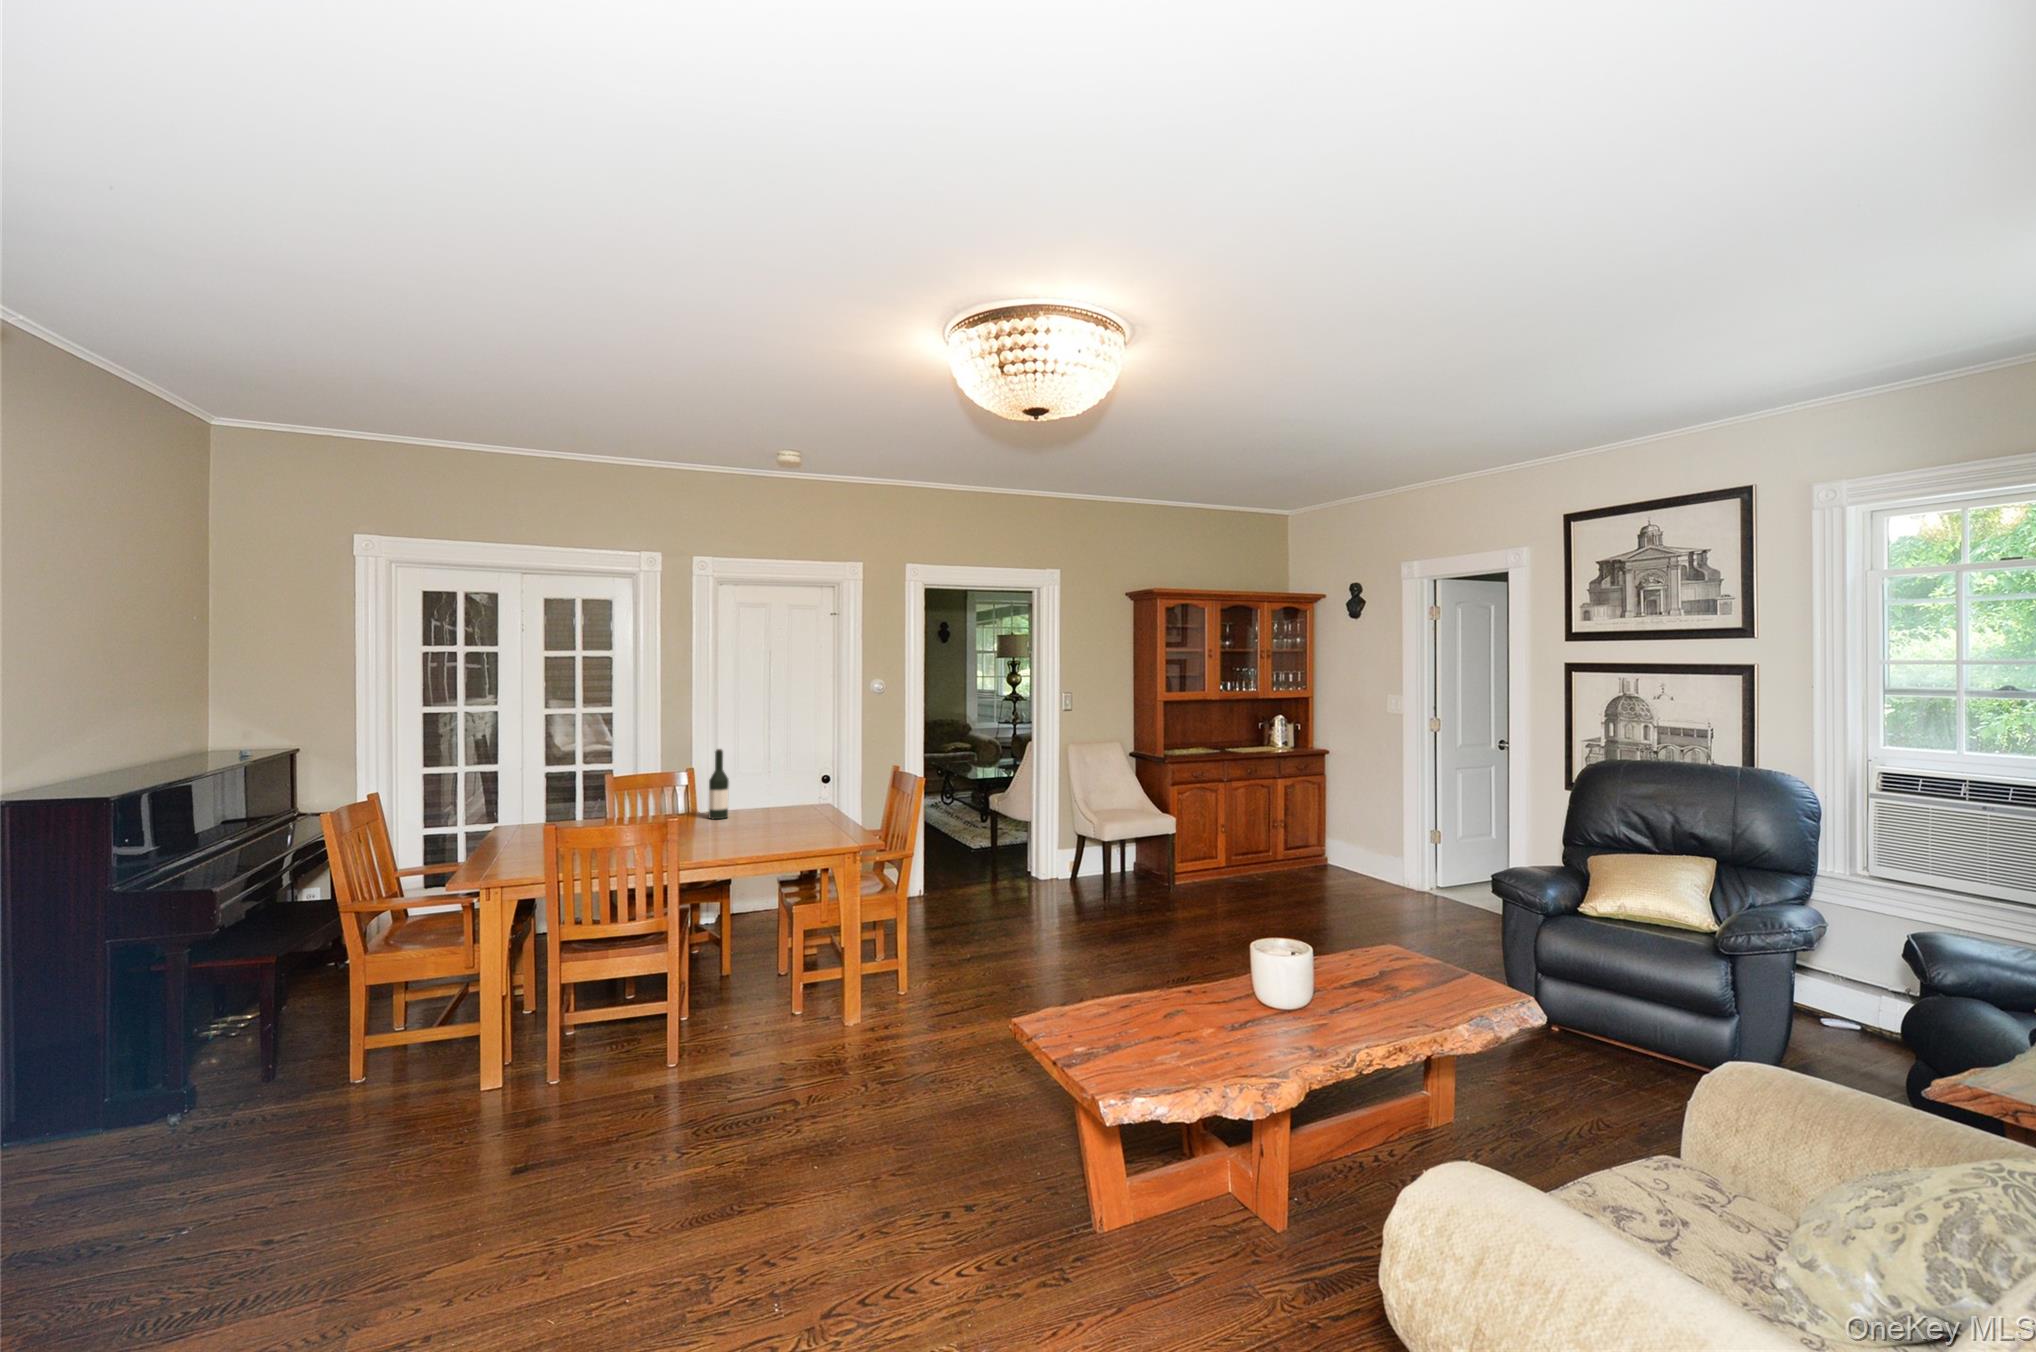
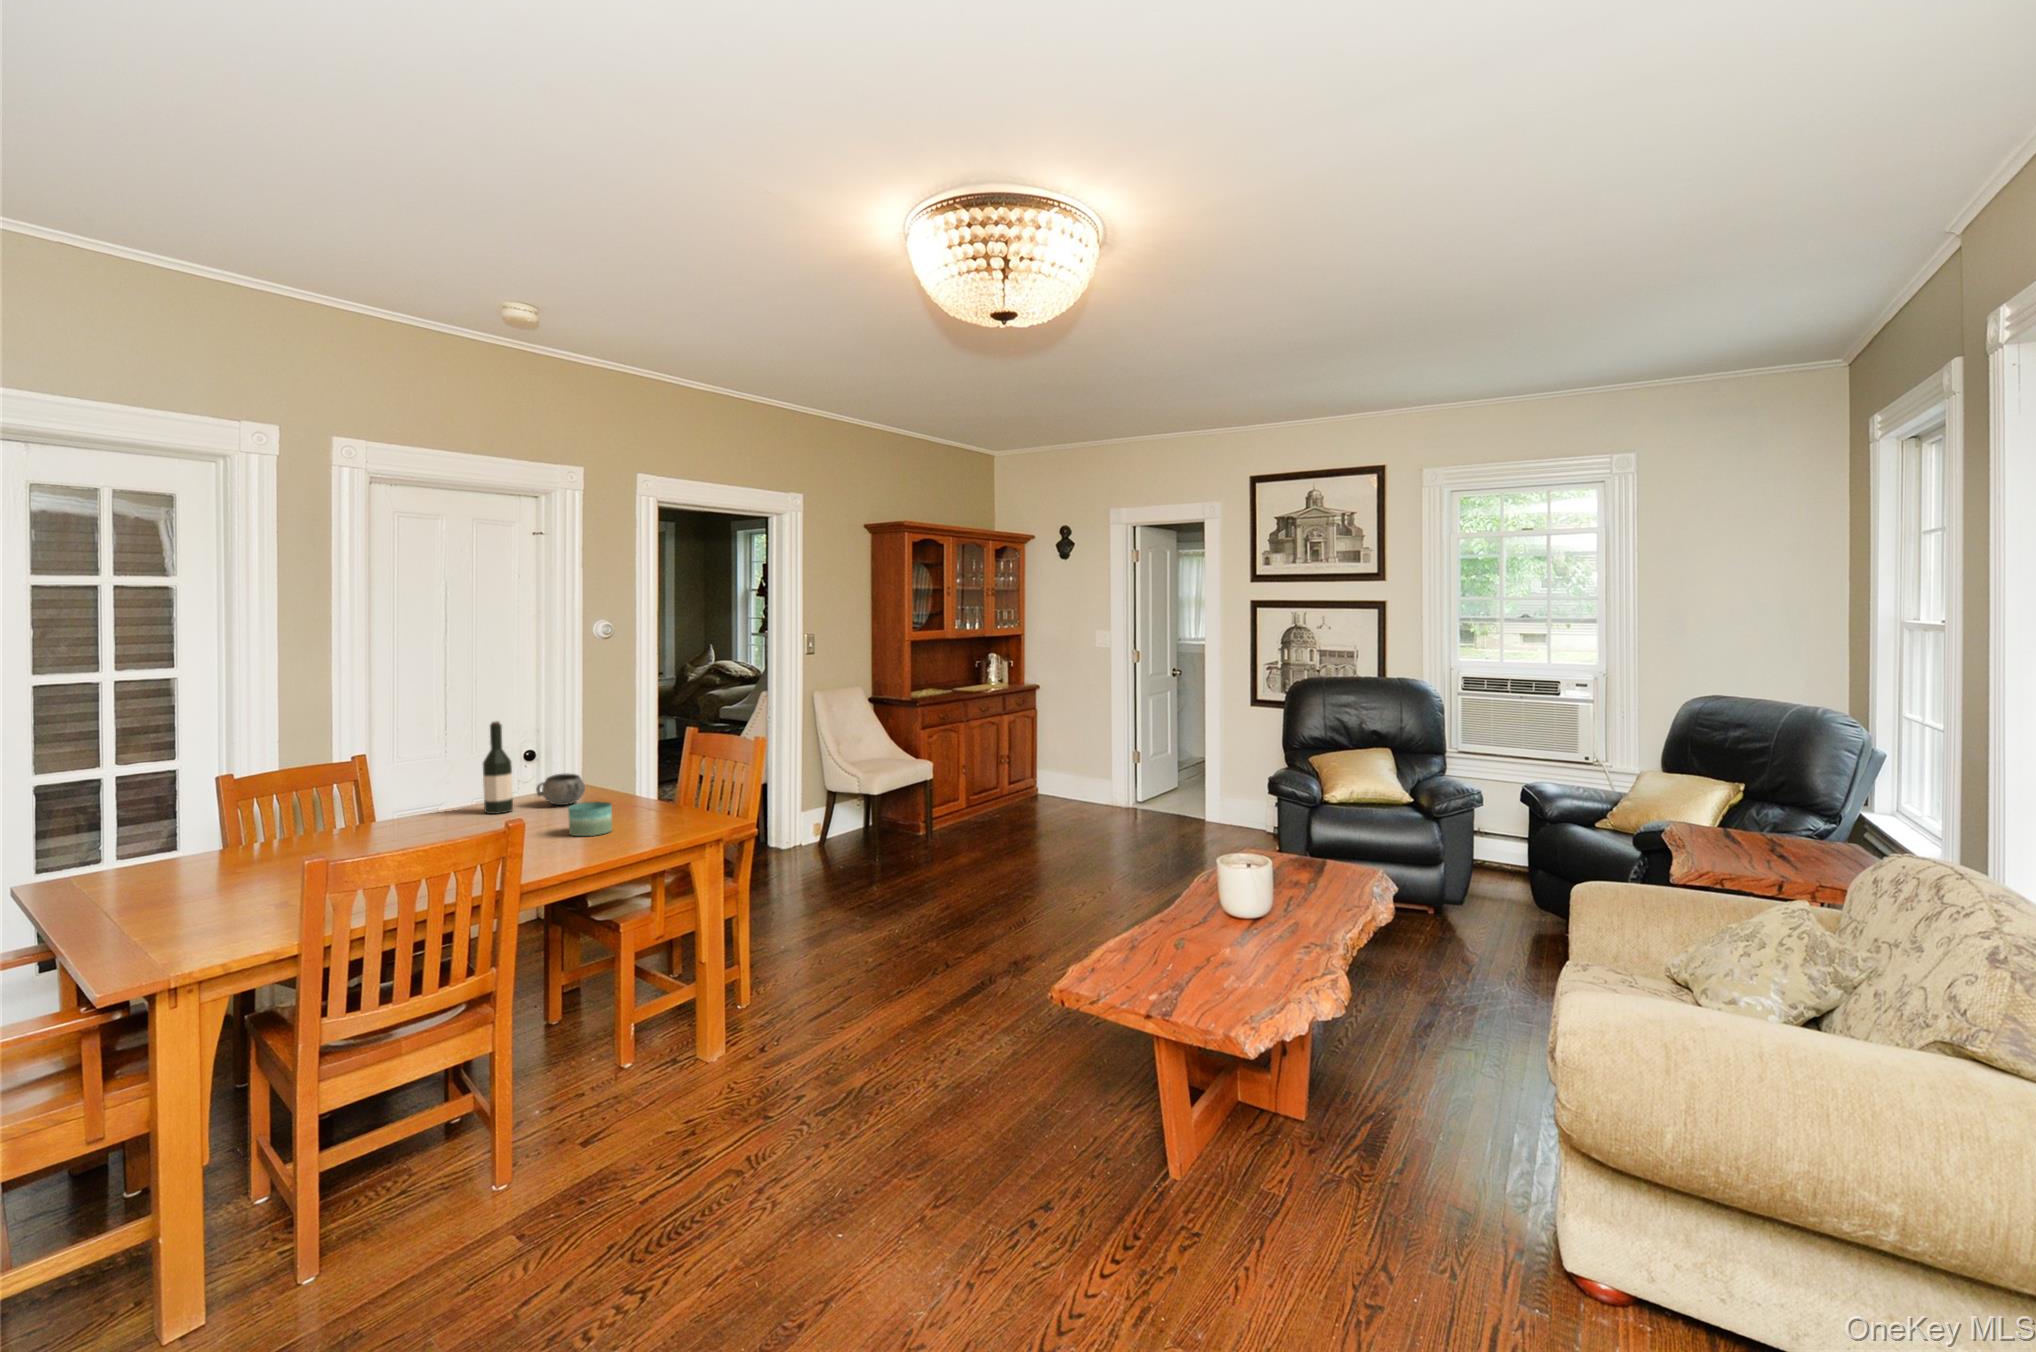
decorative bowl: none [746,793,781,818] -> present [536,773,585,805]
candle: none [718,817,751,844] -> present [568,802,612,836]

